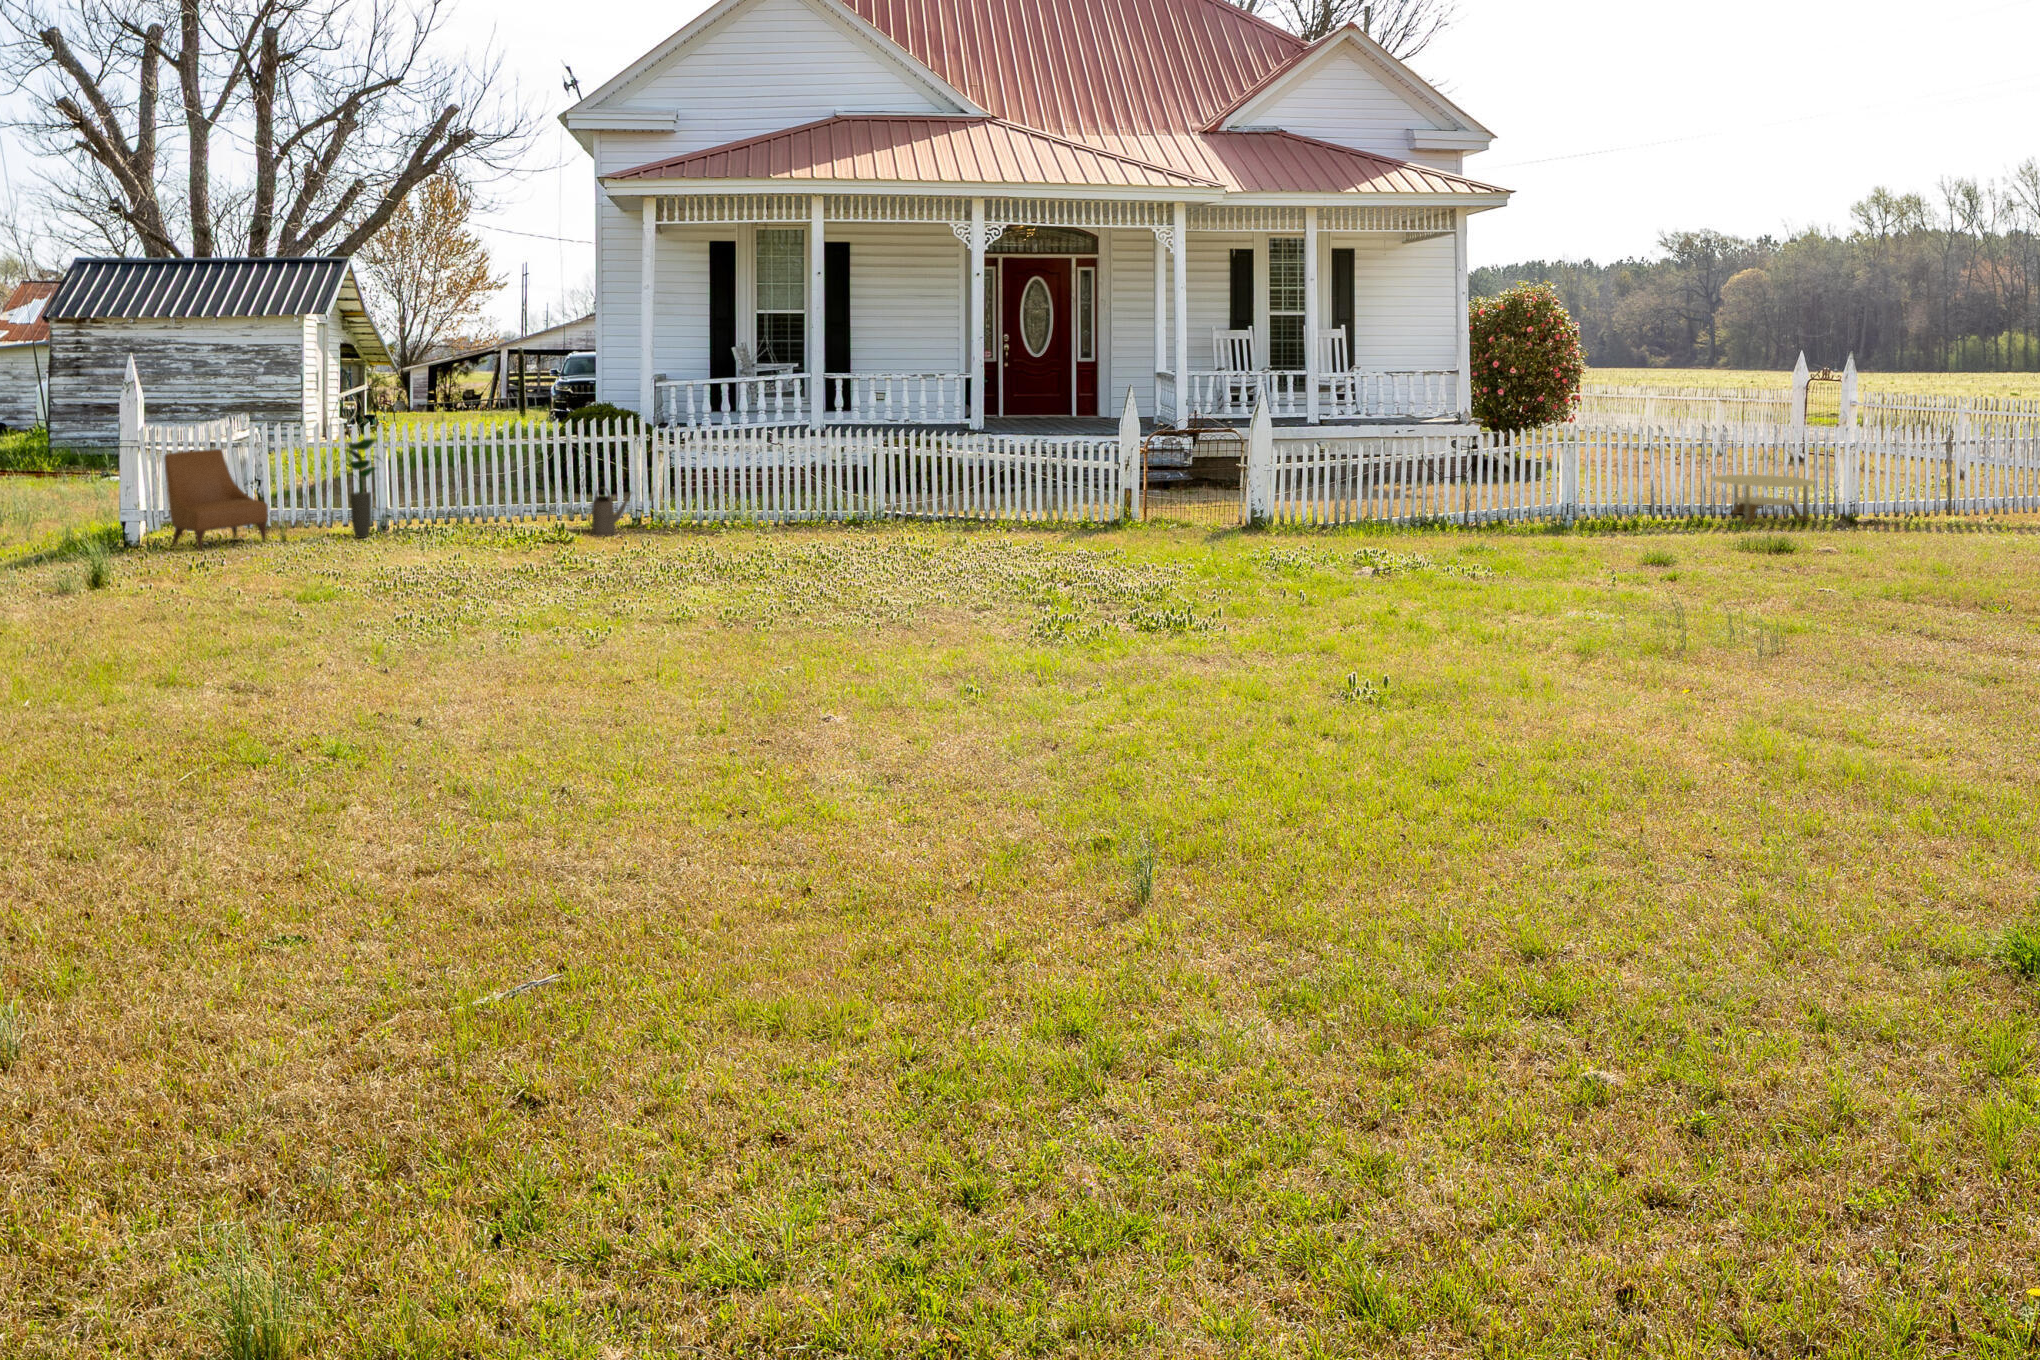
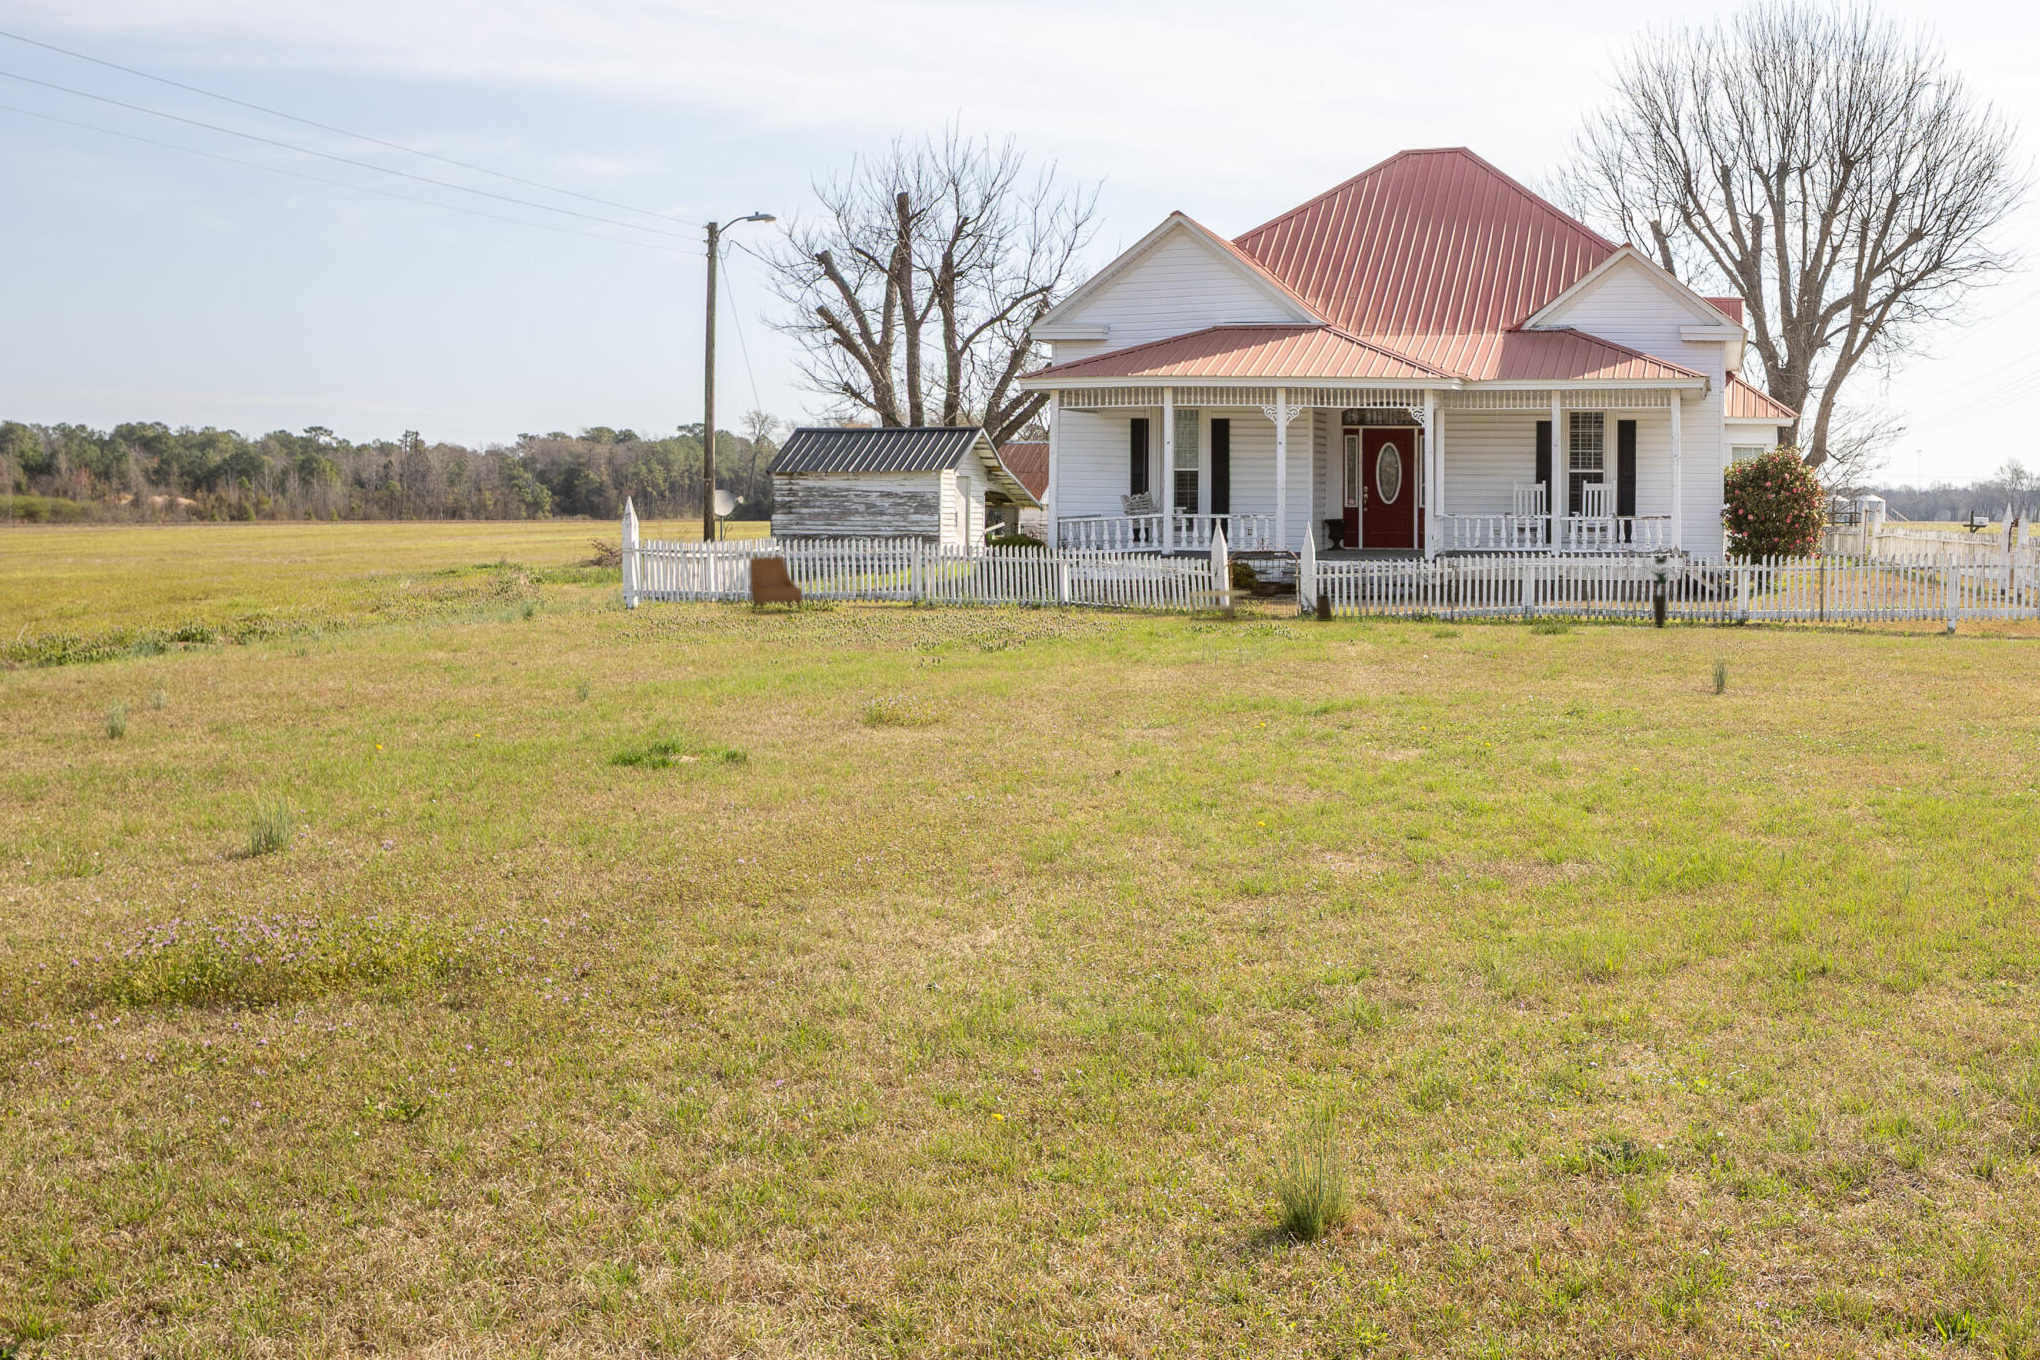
potted plant: present [347,439,376,538] -> present [1653,557,1674,627]
round table: present [1712,475,1815,524] -> present [1188,590,1249,622]
watering can: present [588,488,632,537] -> present [1305,593,1335,621]

